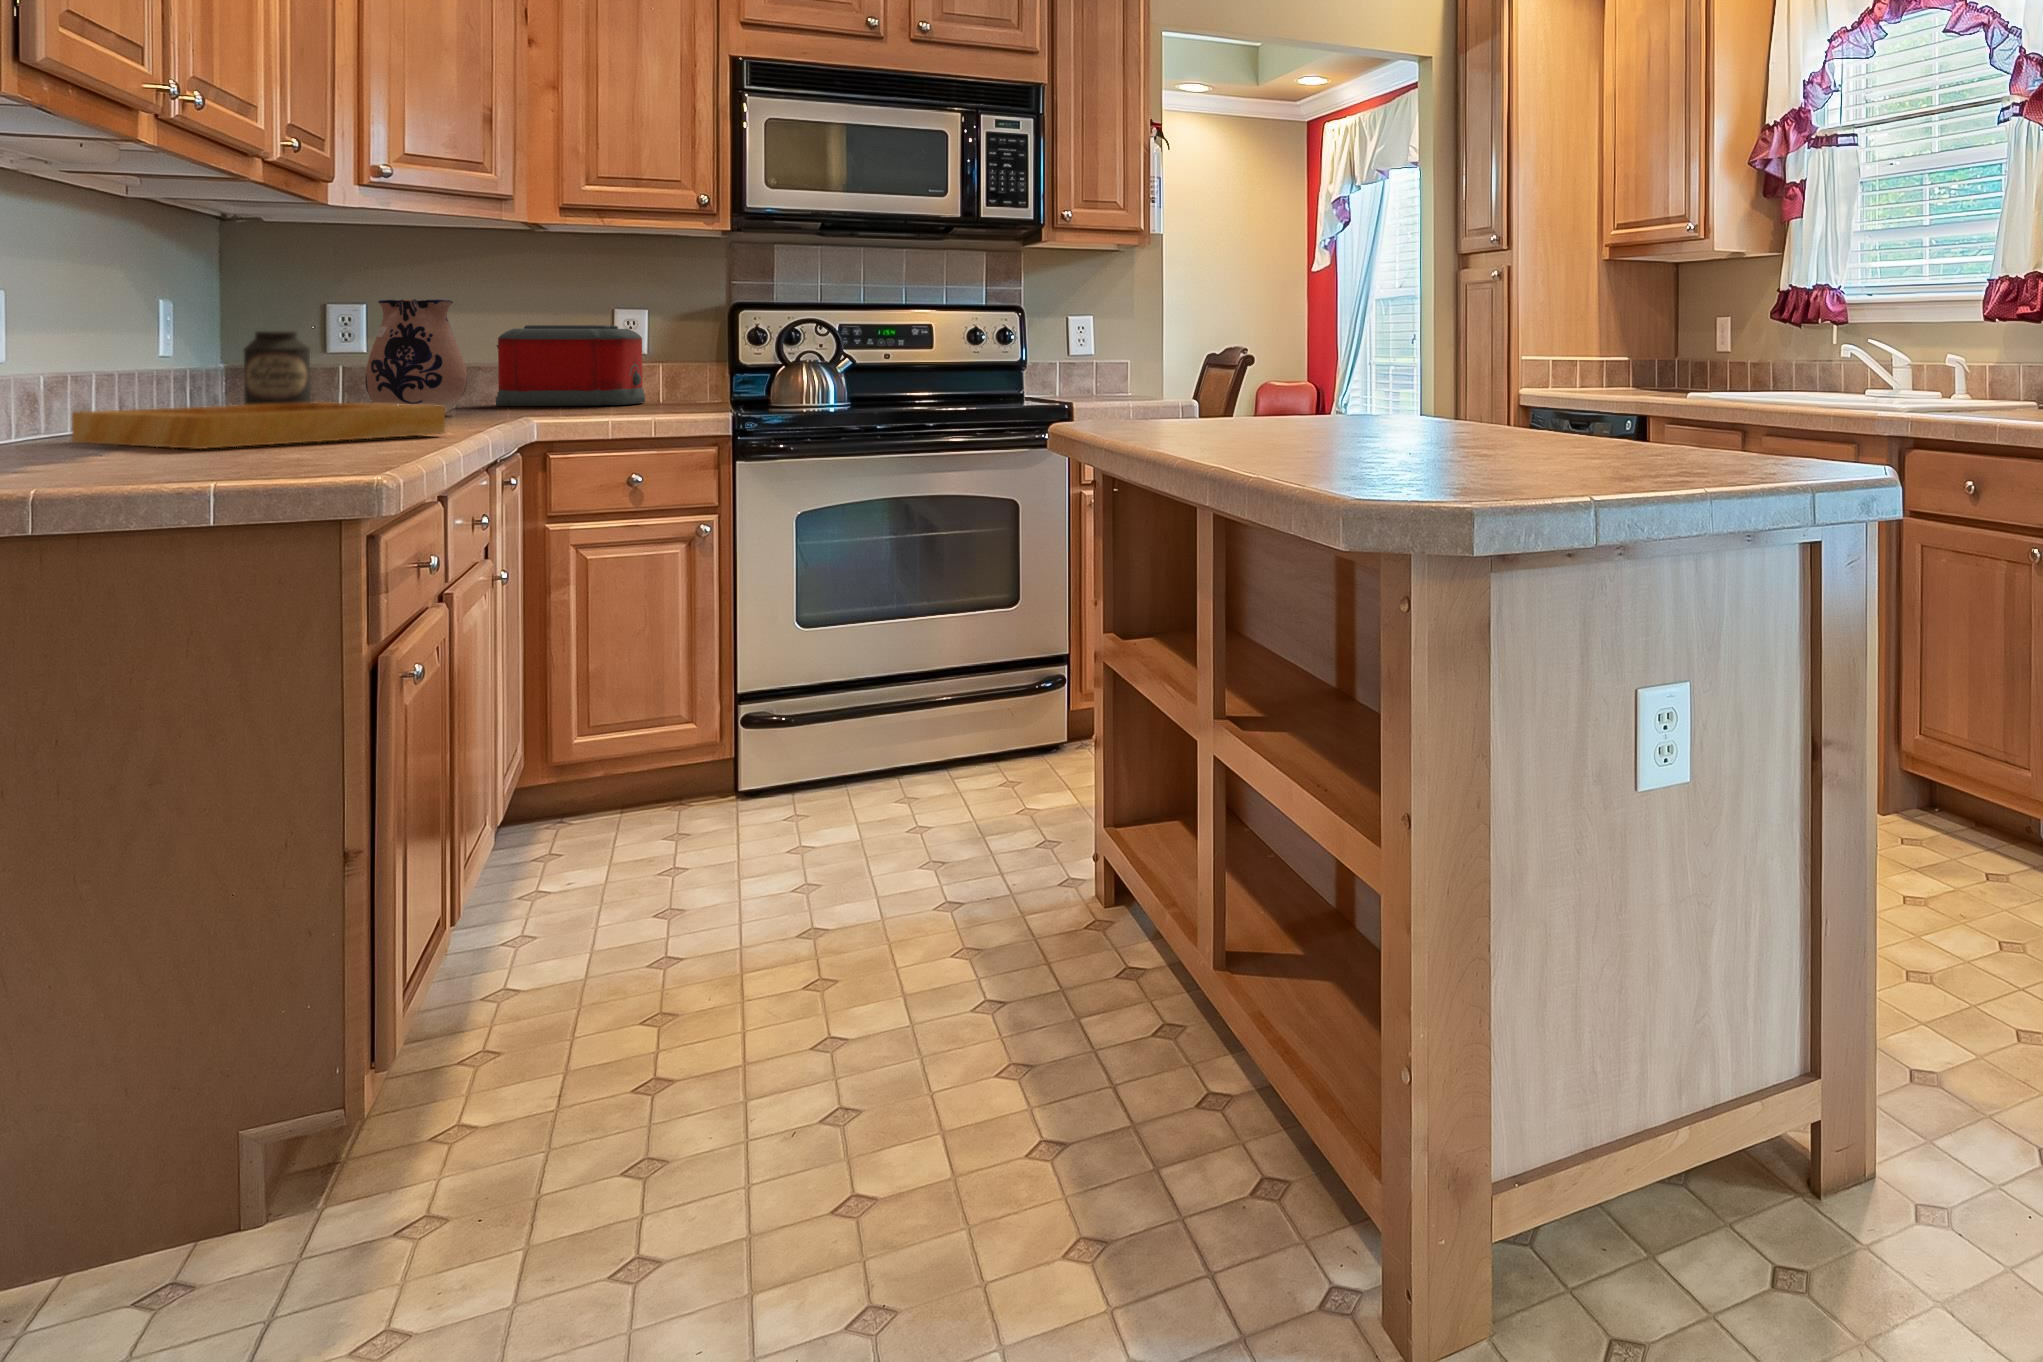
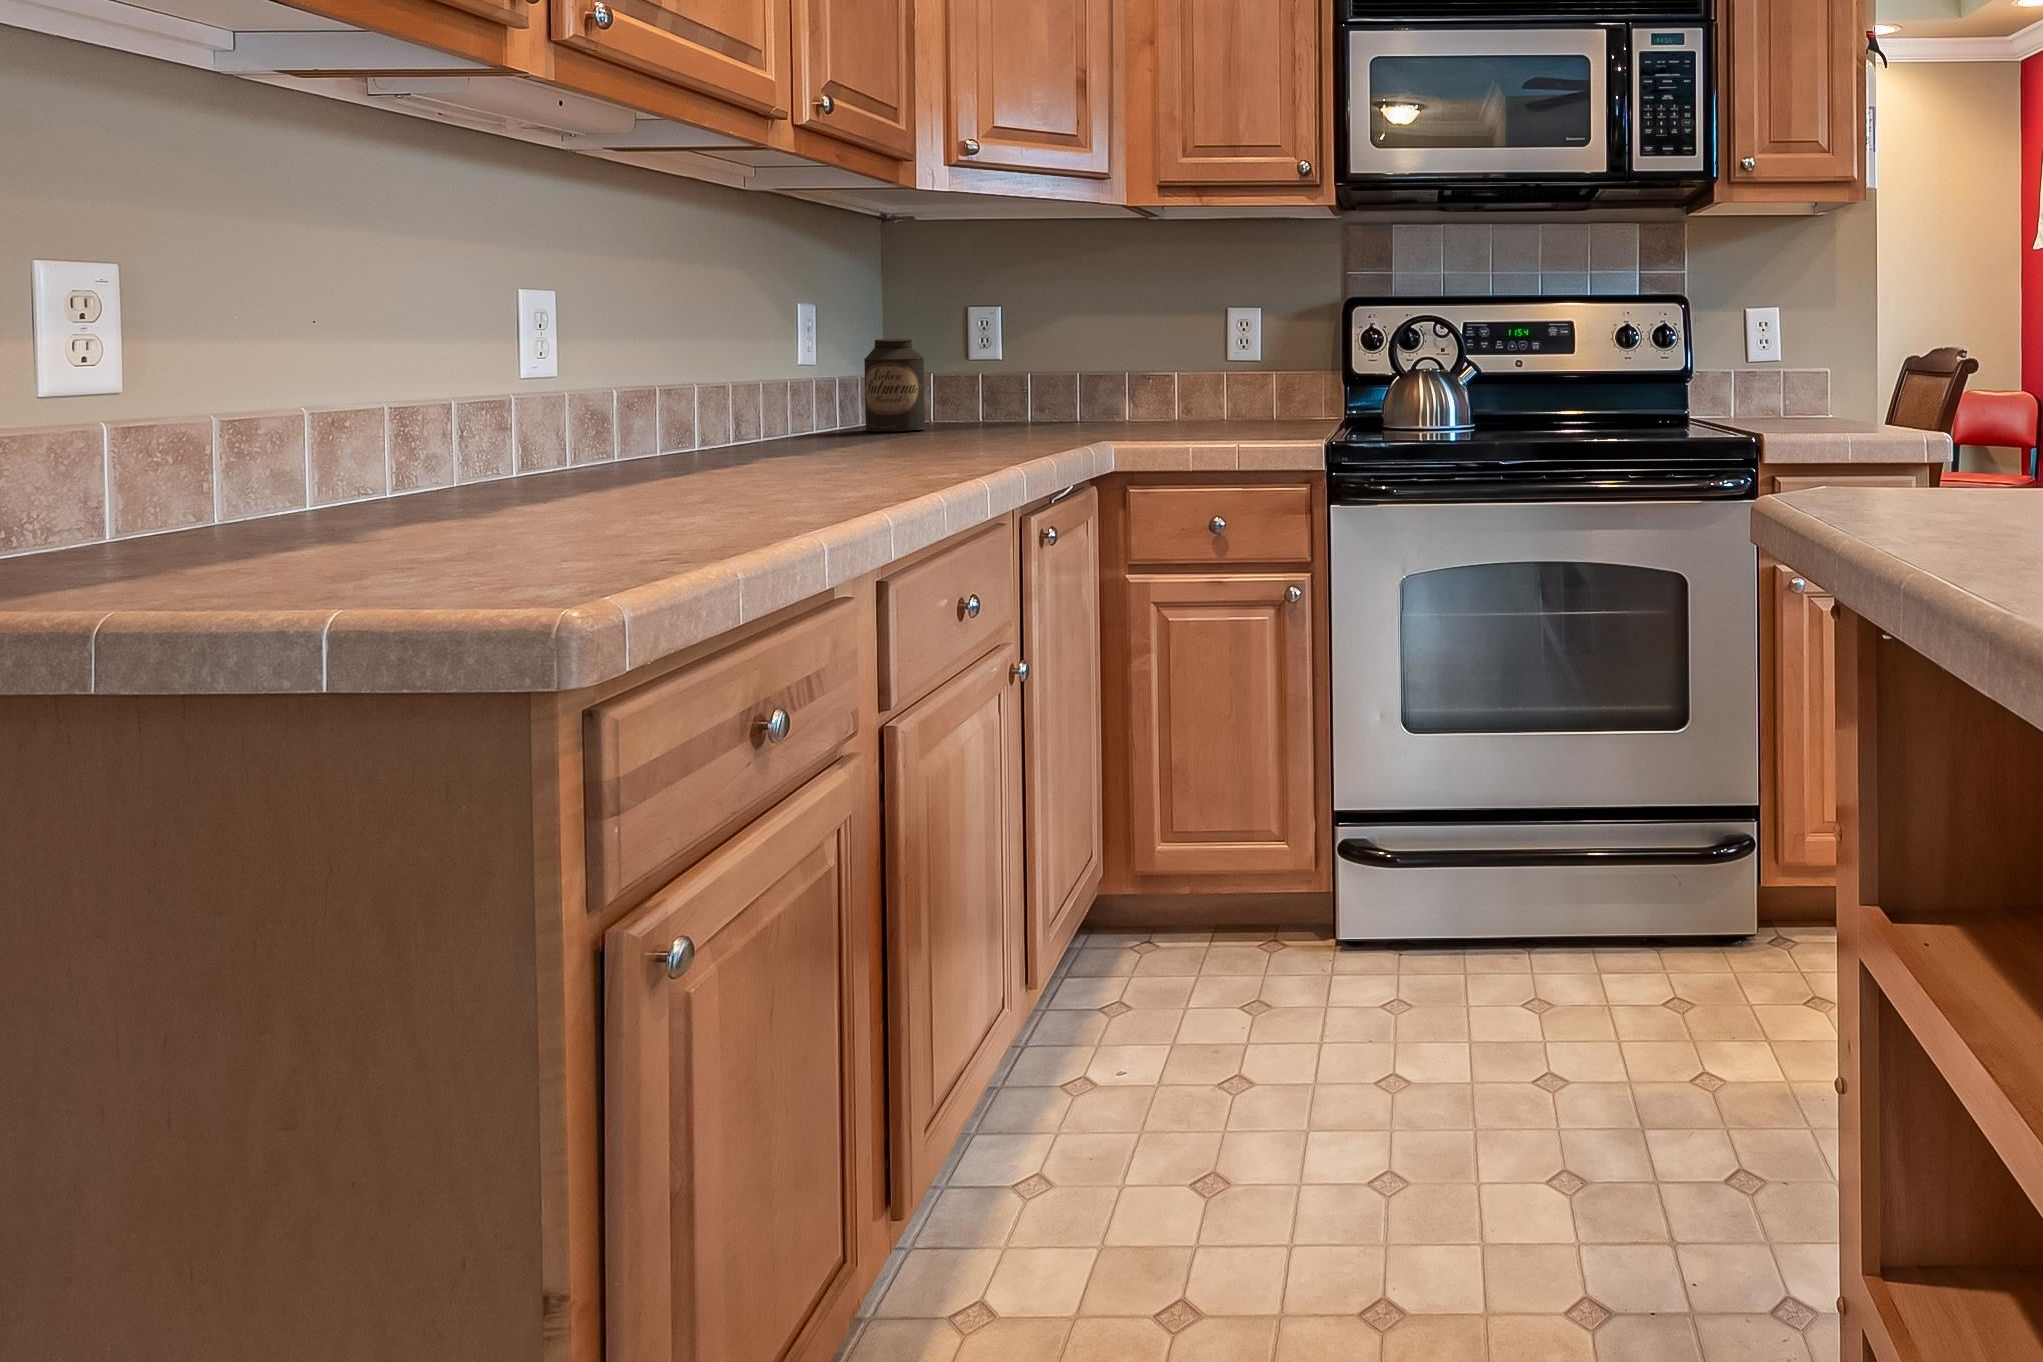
ceramic pitcher: present [365,299,468,413] -> none [953,300,1052,439]
toaster: present [496,325,645,406] -> none [1106,329,1254,424]
tray: present [72,402,445,449] -> none [597,429,950,502]

